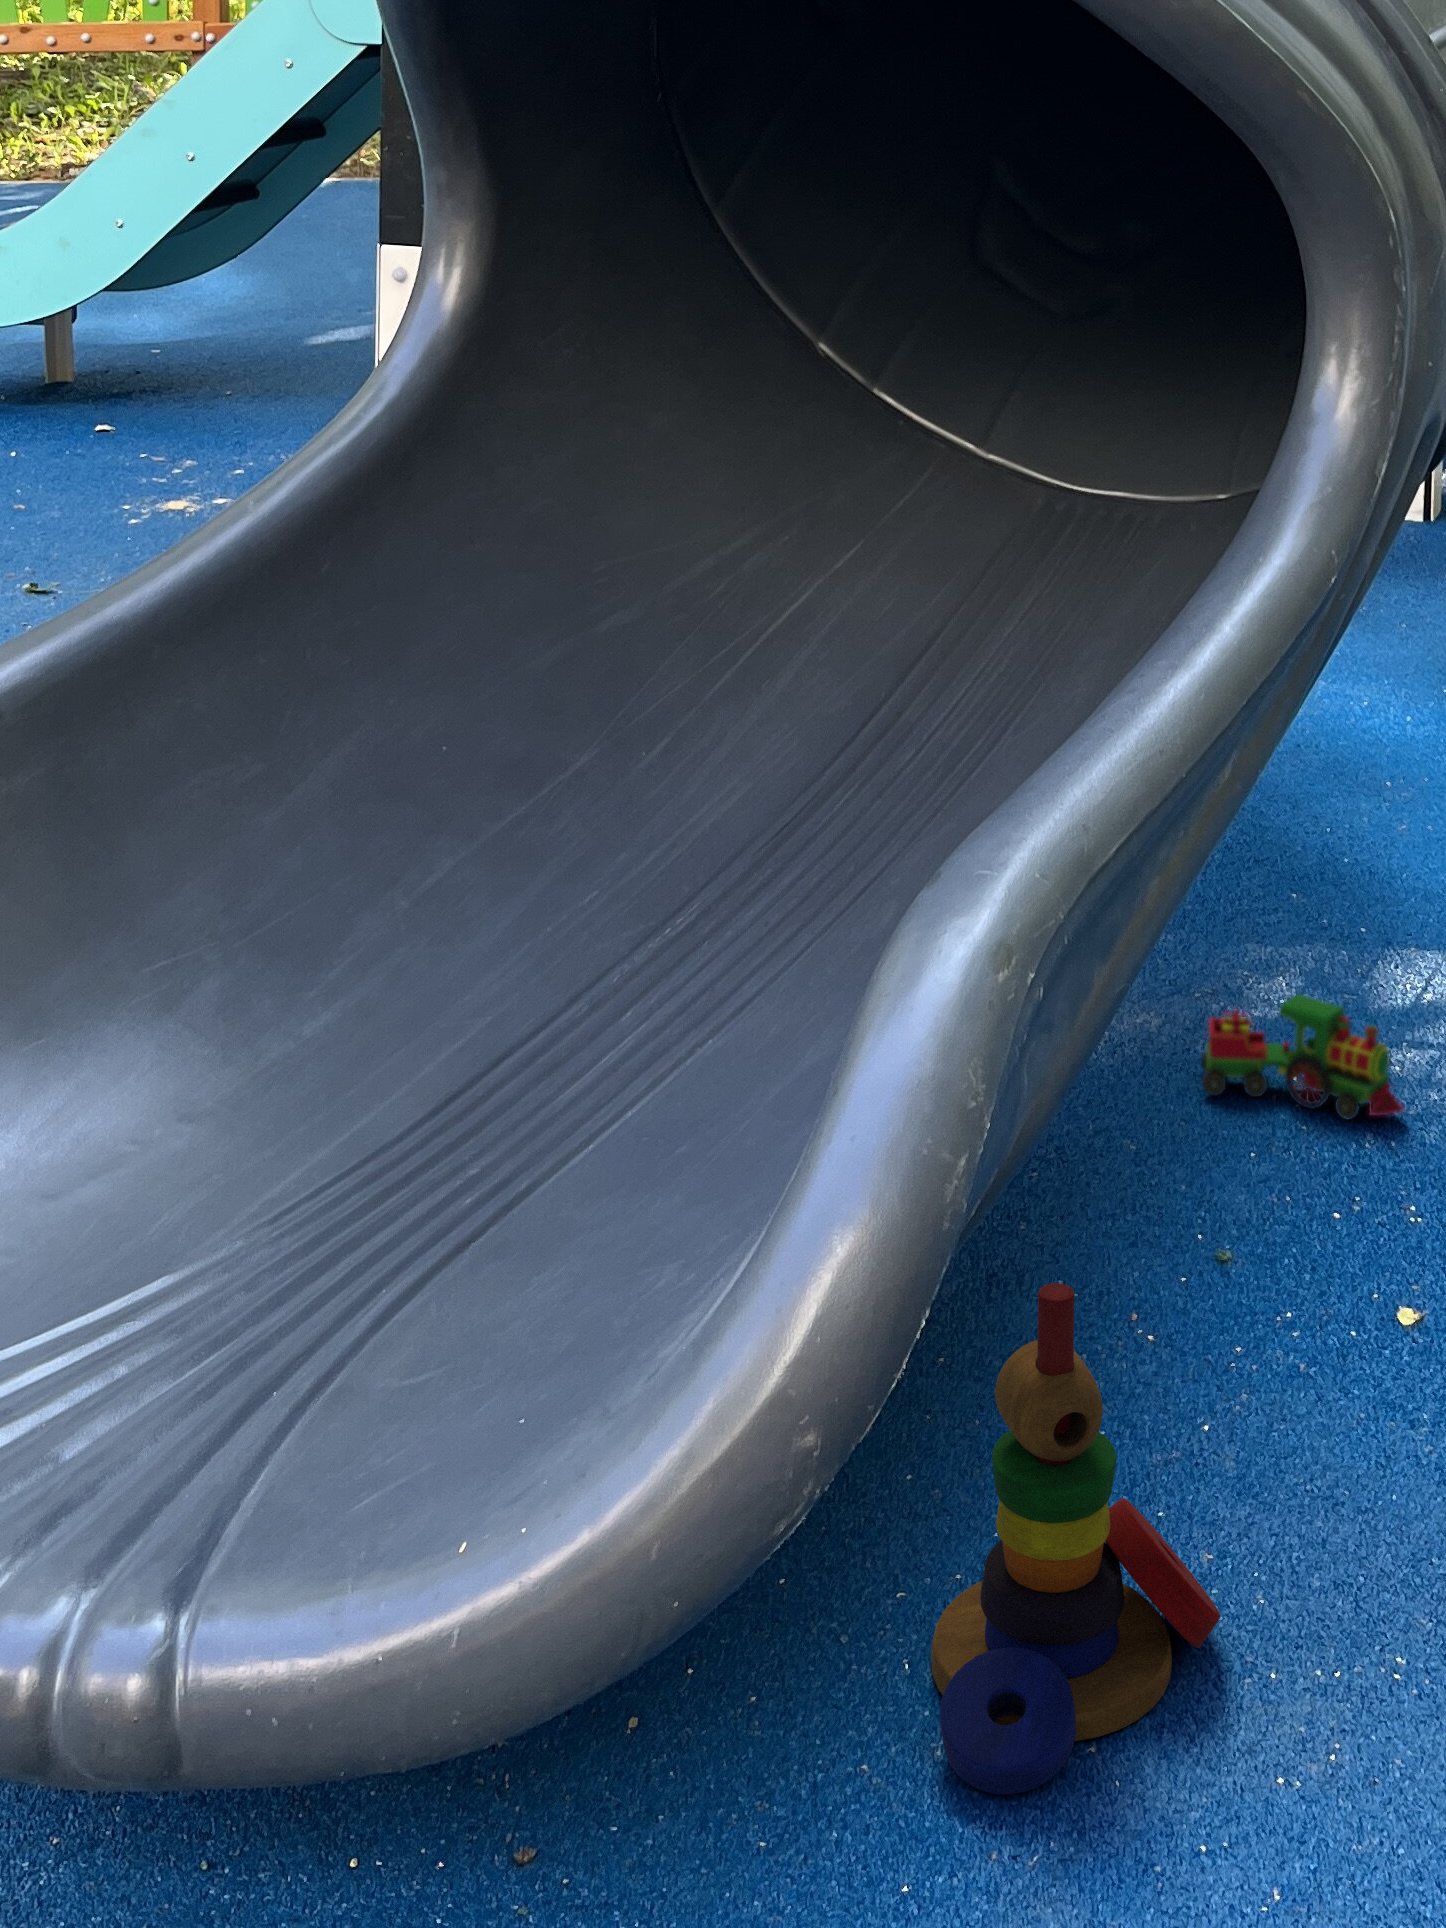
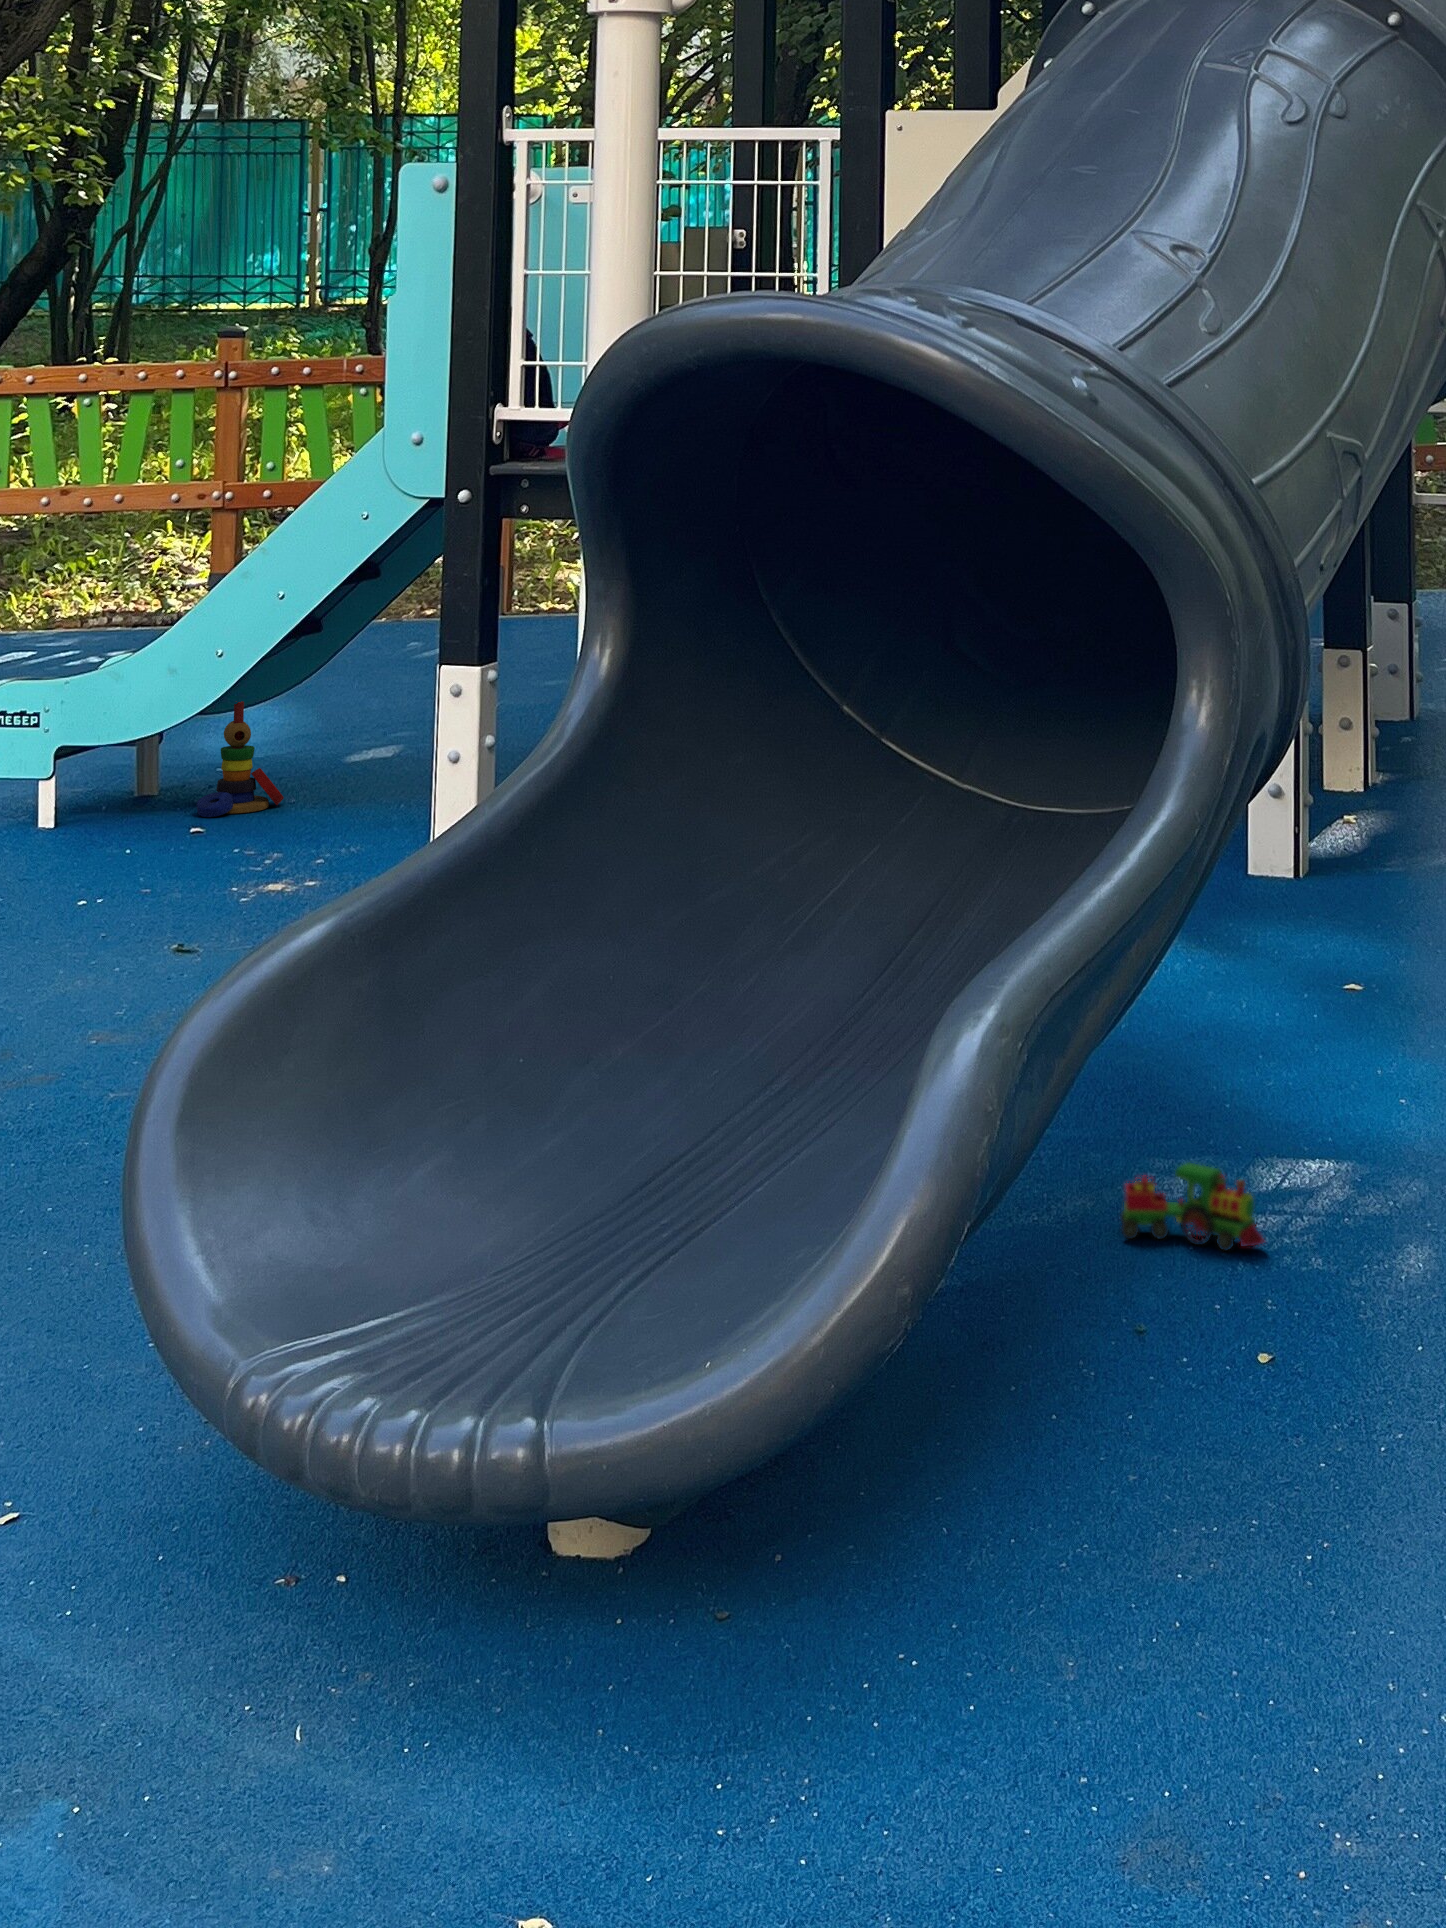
stacking toy: present [931,1283,1220,1795] -> present [197,701,284,817]

